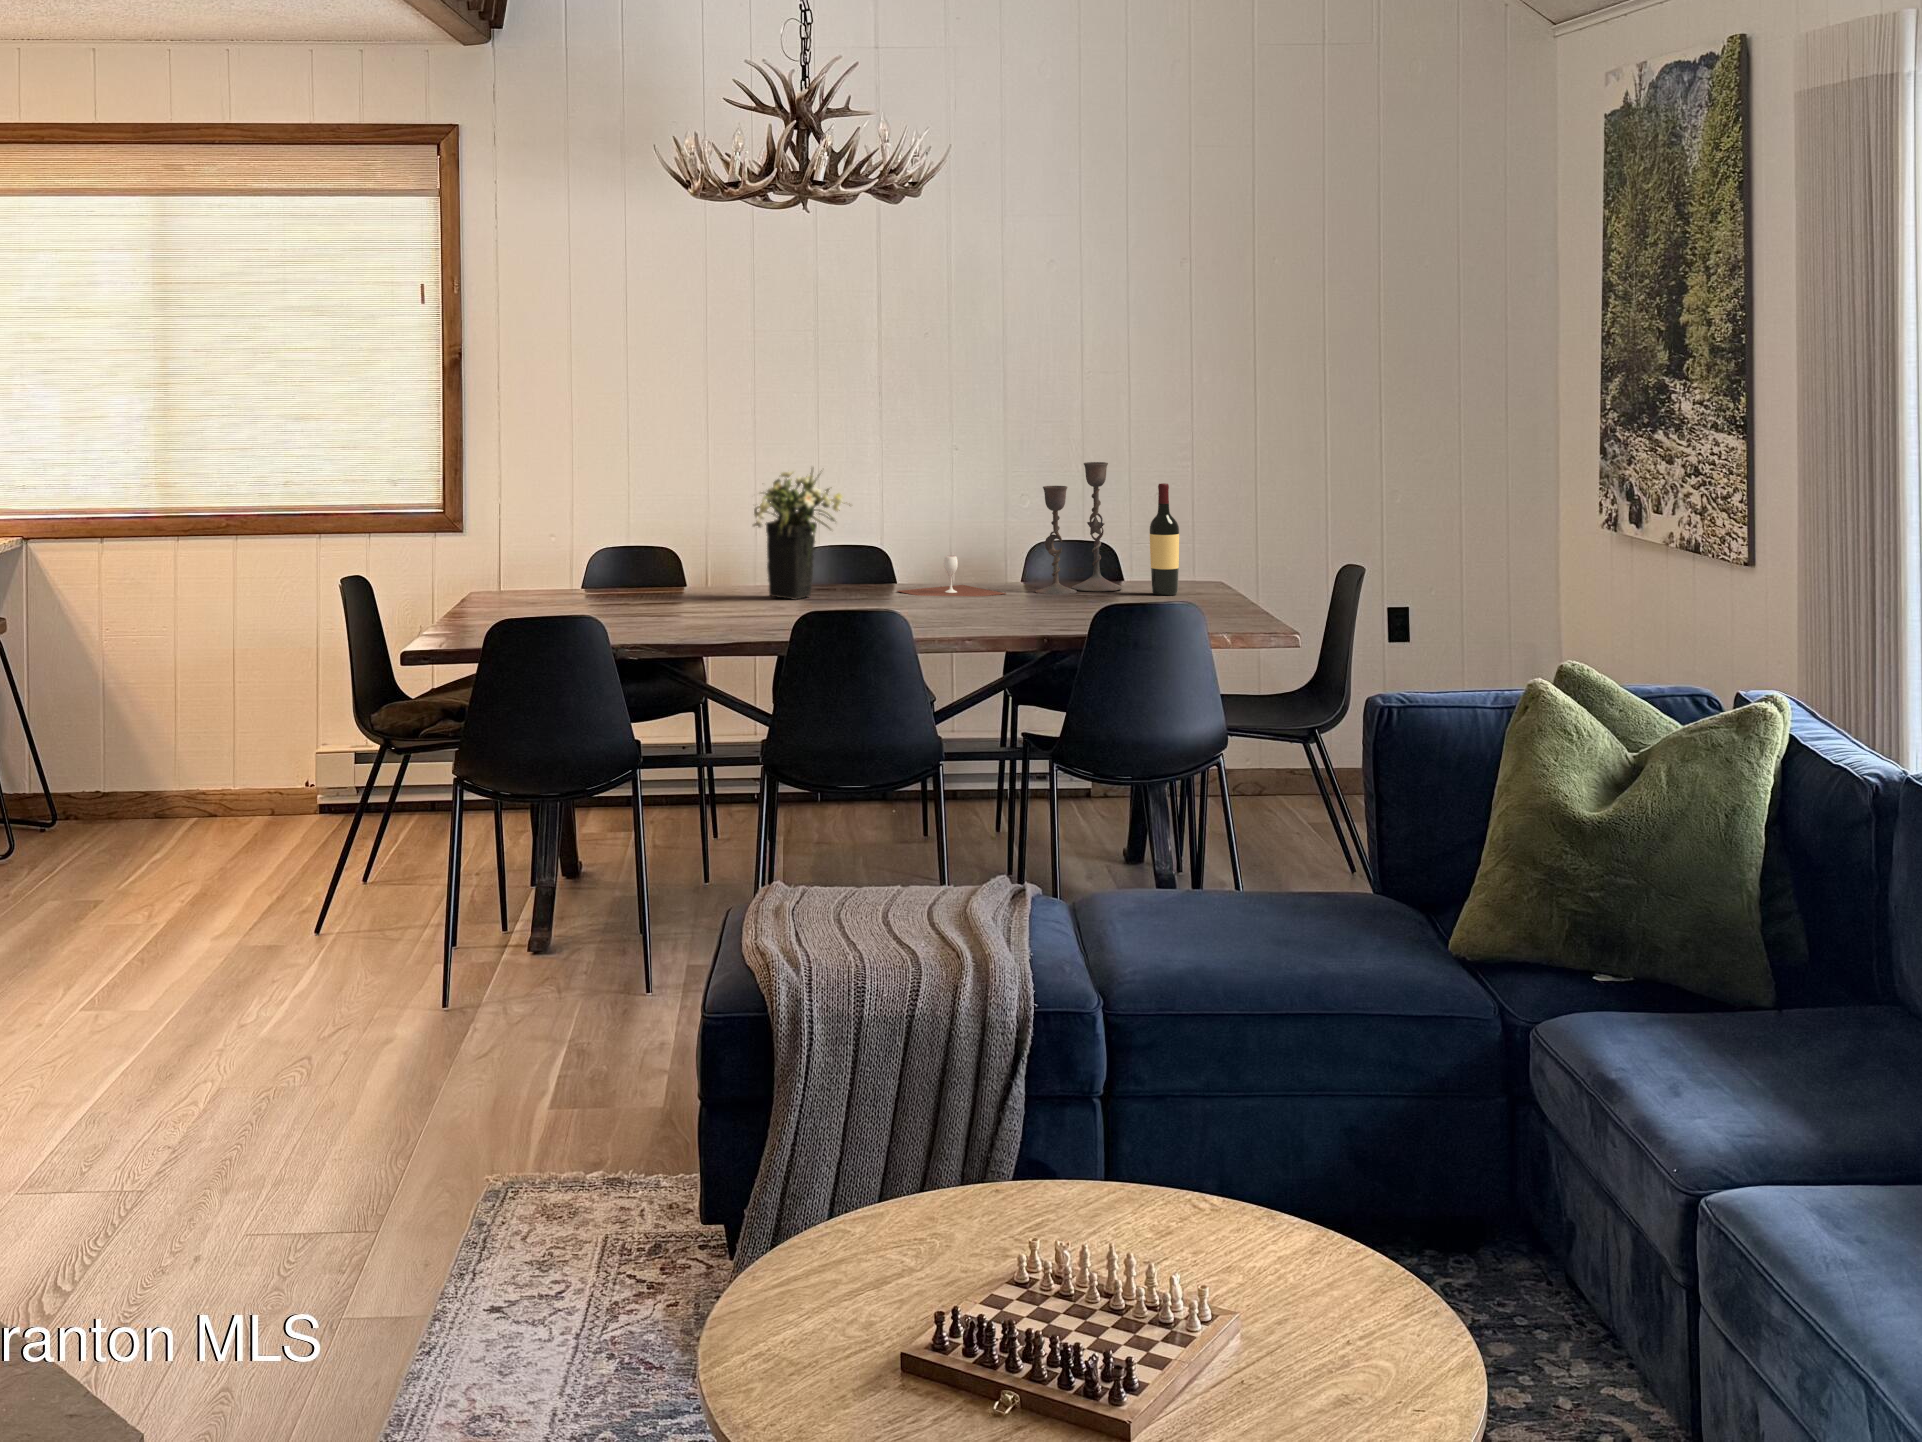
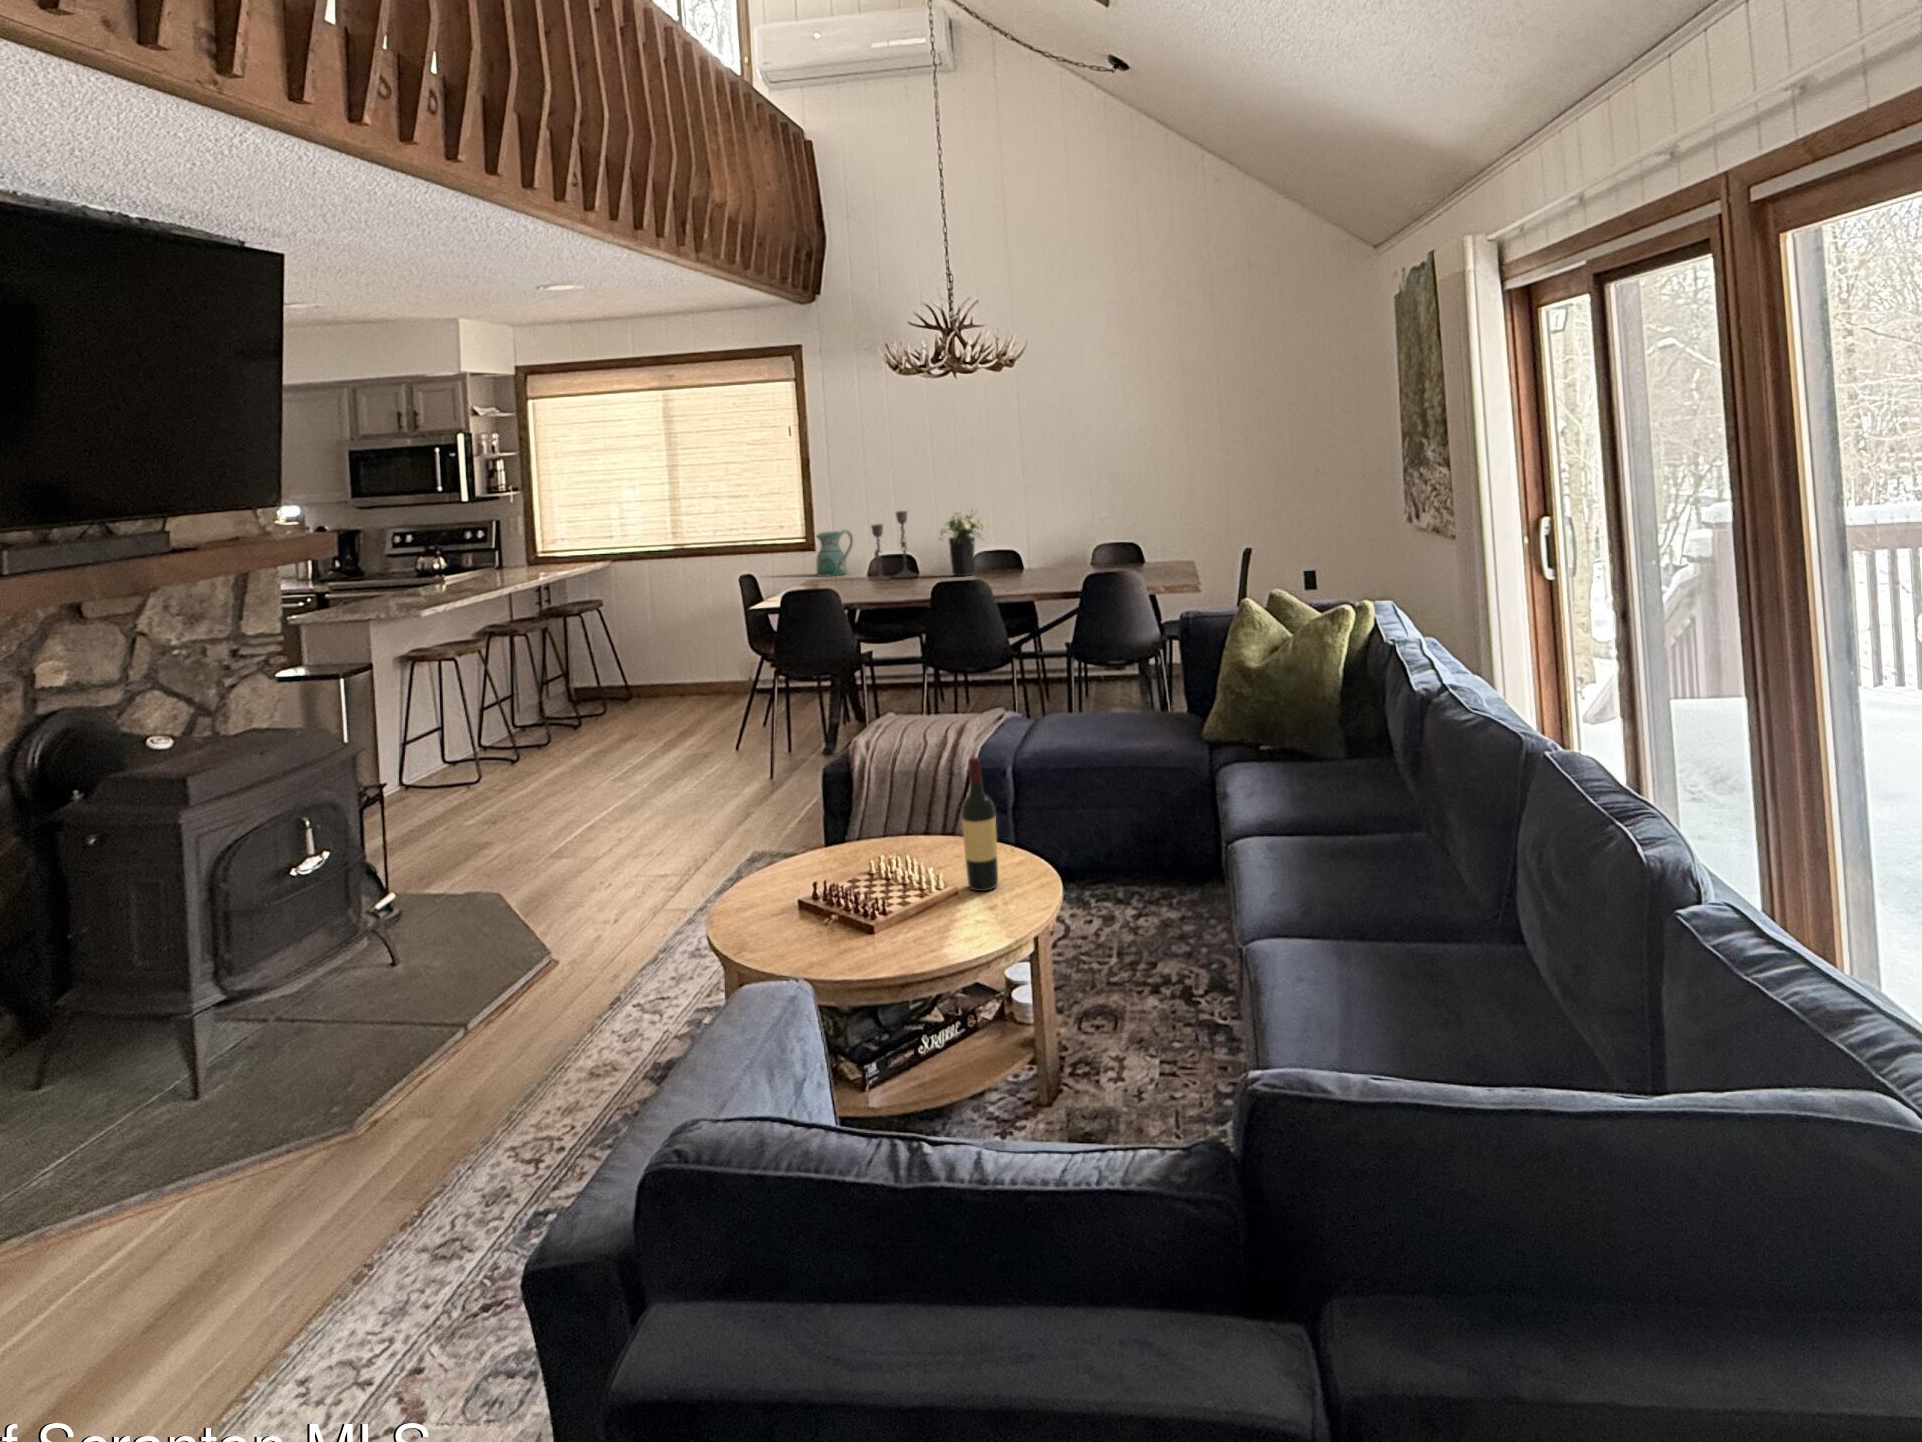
candlestick: present [1035,462,1122,594] -> present [871,511,917,580]
wine bottle: present [1150,483,1179,595] -> present [961,757,998,891]
ceramic pitcher: none [470,495,544,587] -> present [816,530,853,577]
wine glass: present [898,556,1006,596] -> none [1021,551,1076,574]

